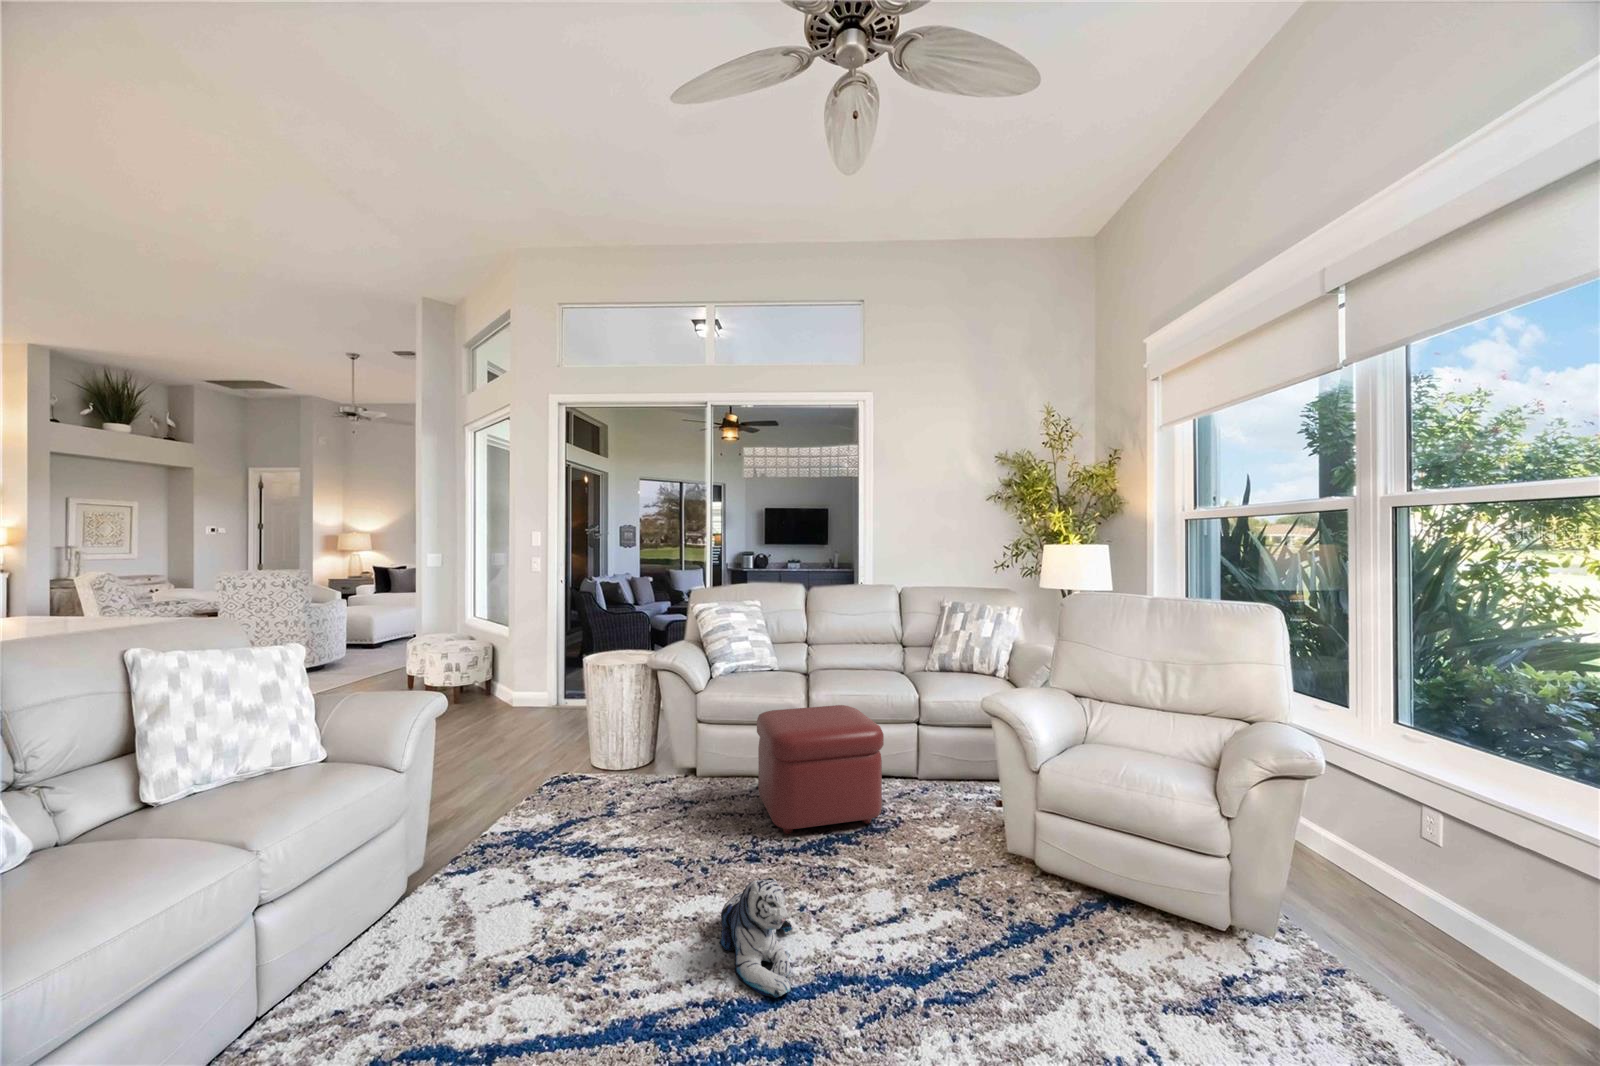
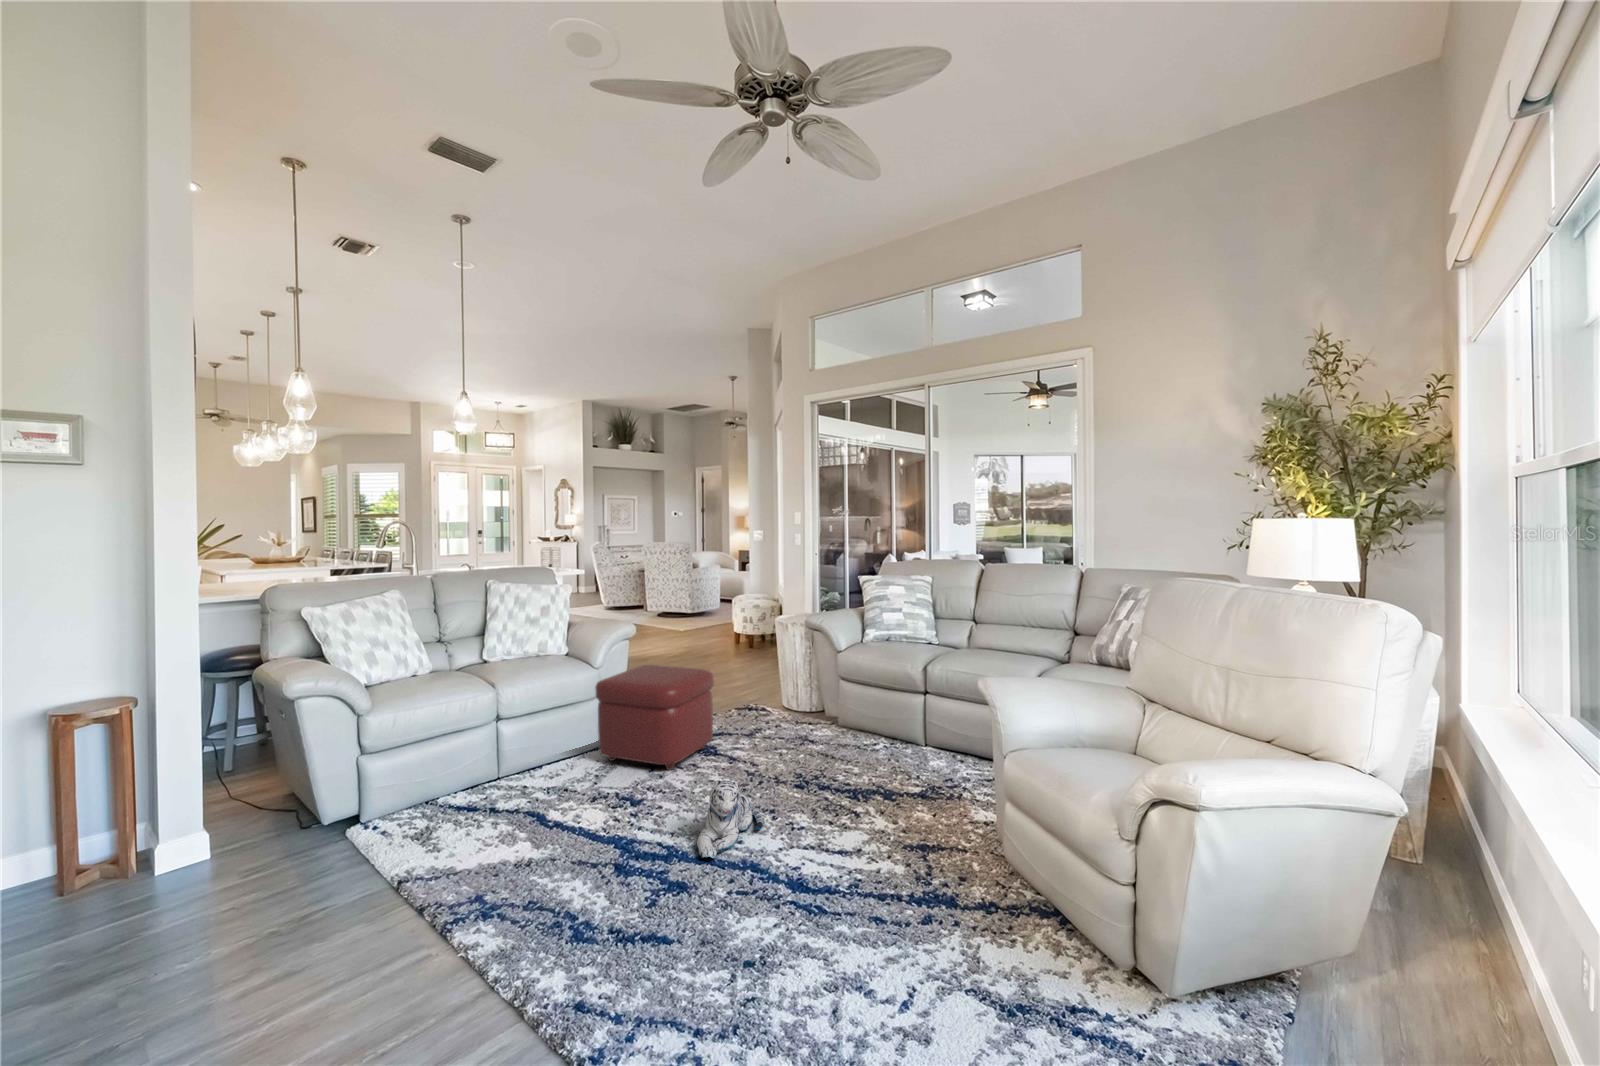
ottoman: present [757,705,884,834] -> present [595,665,714,770]

